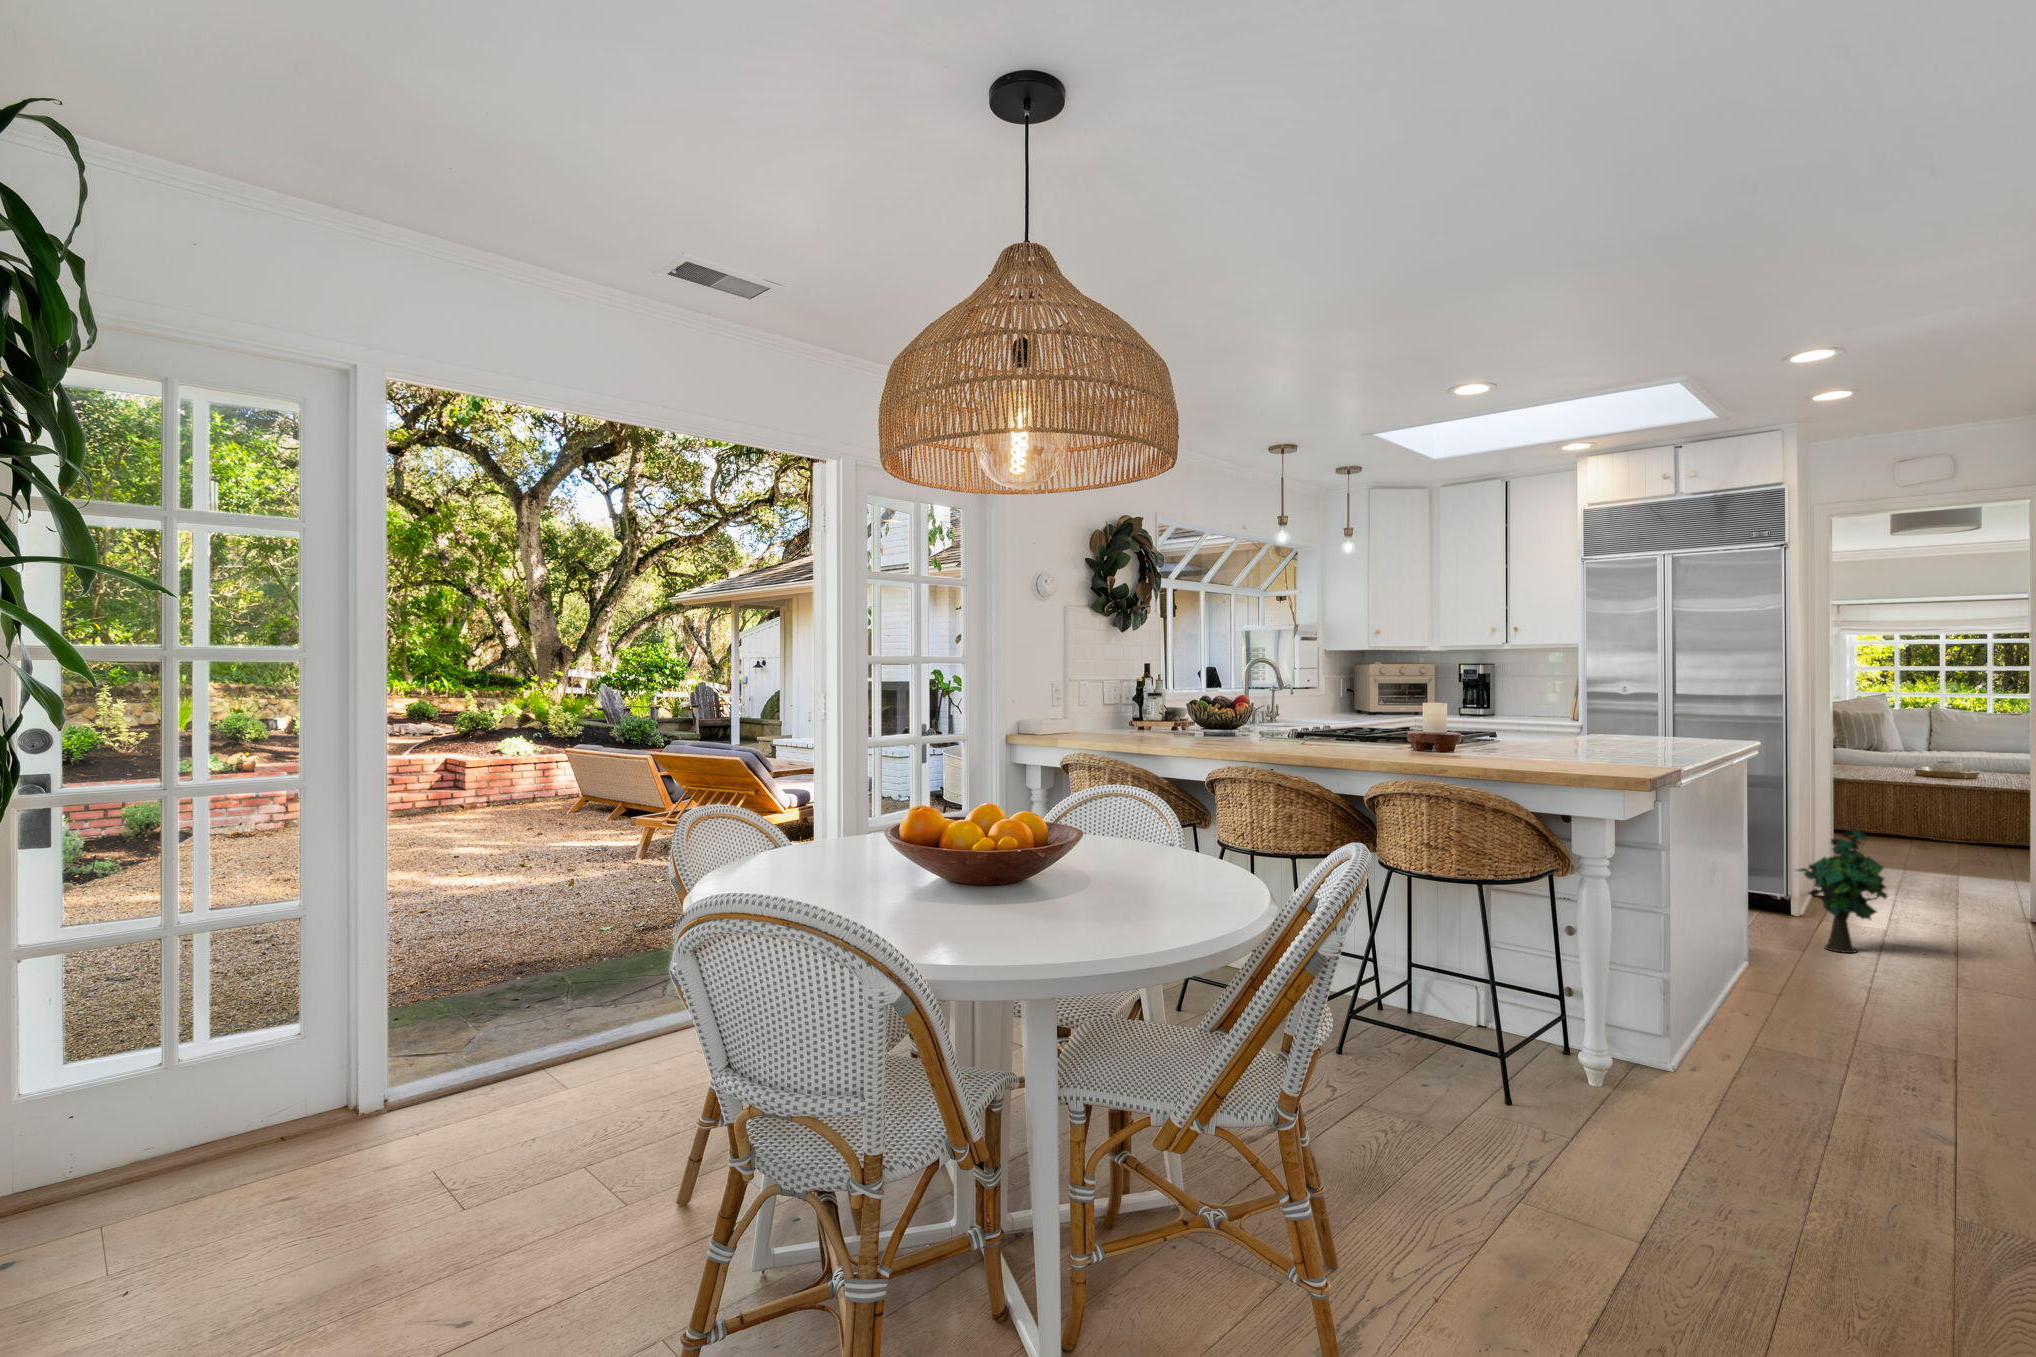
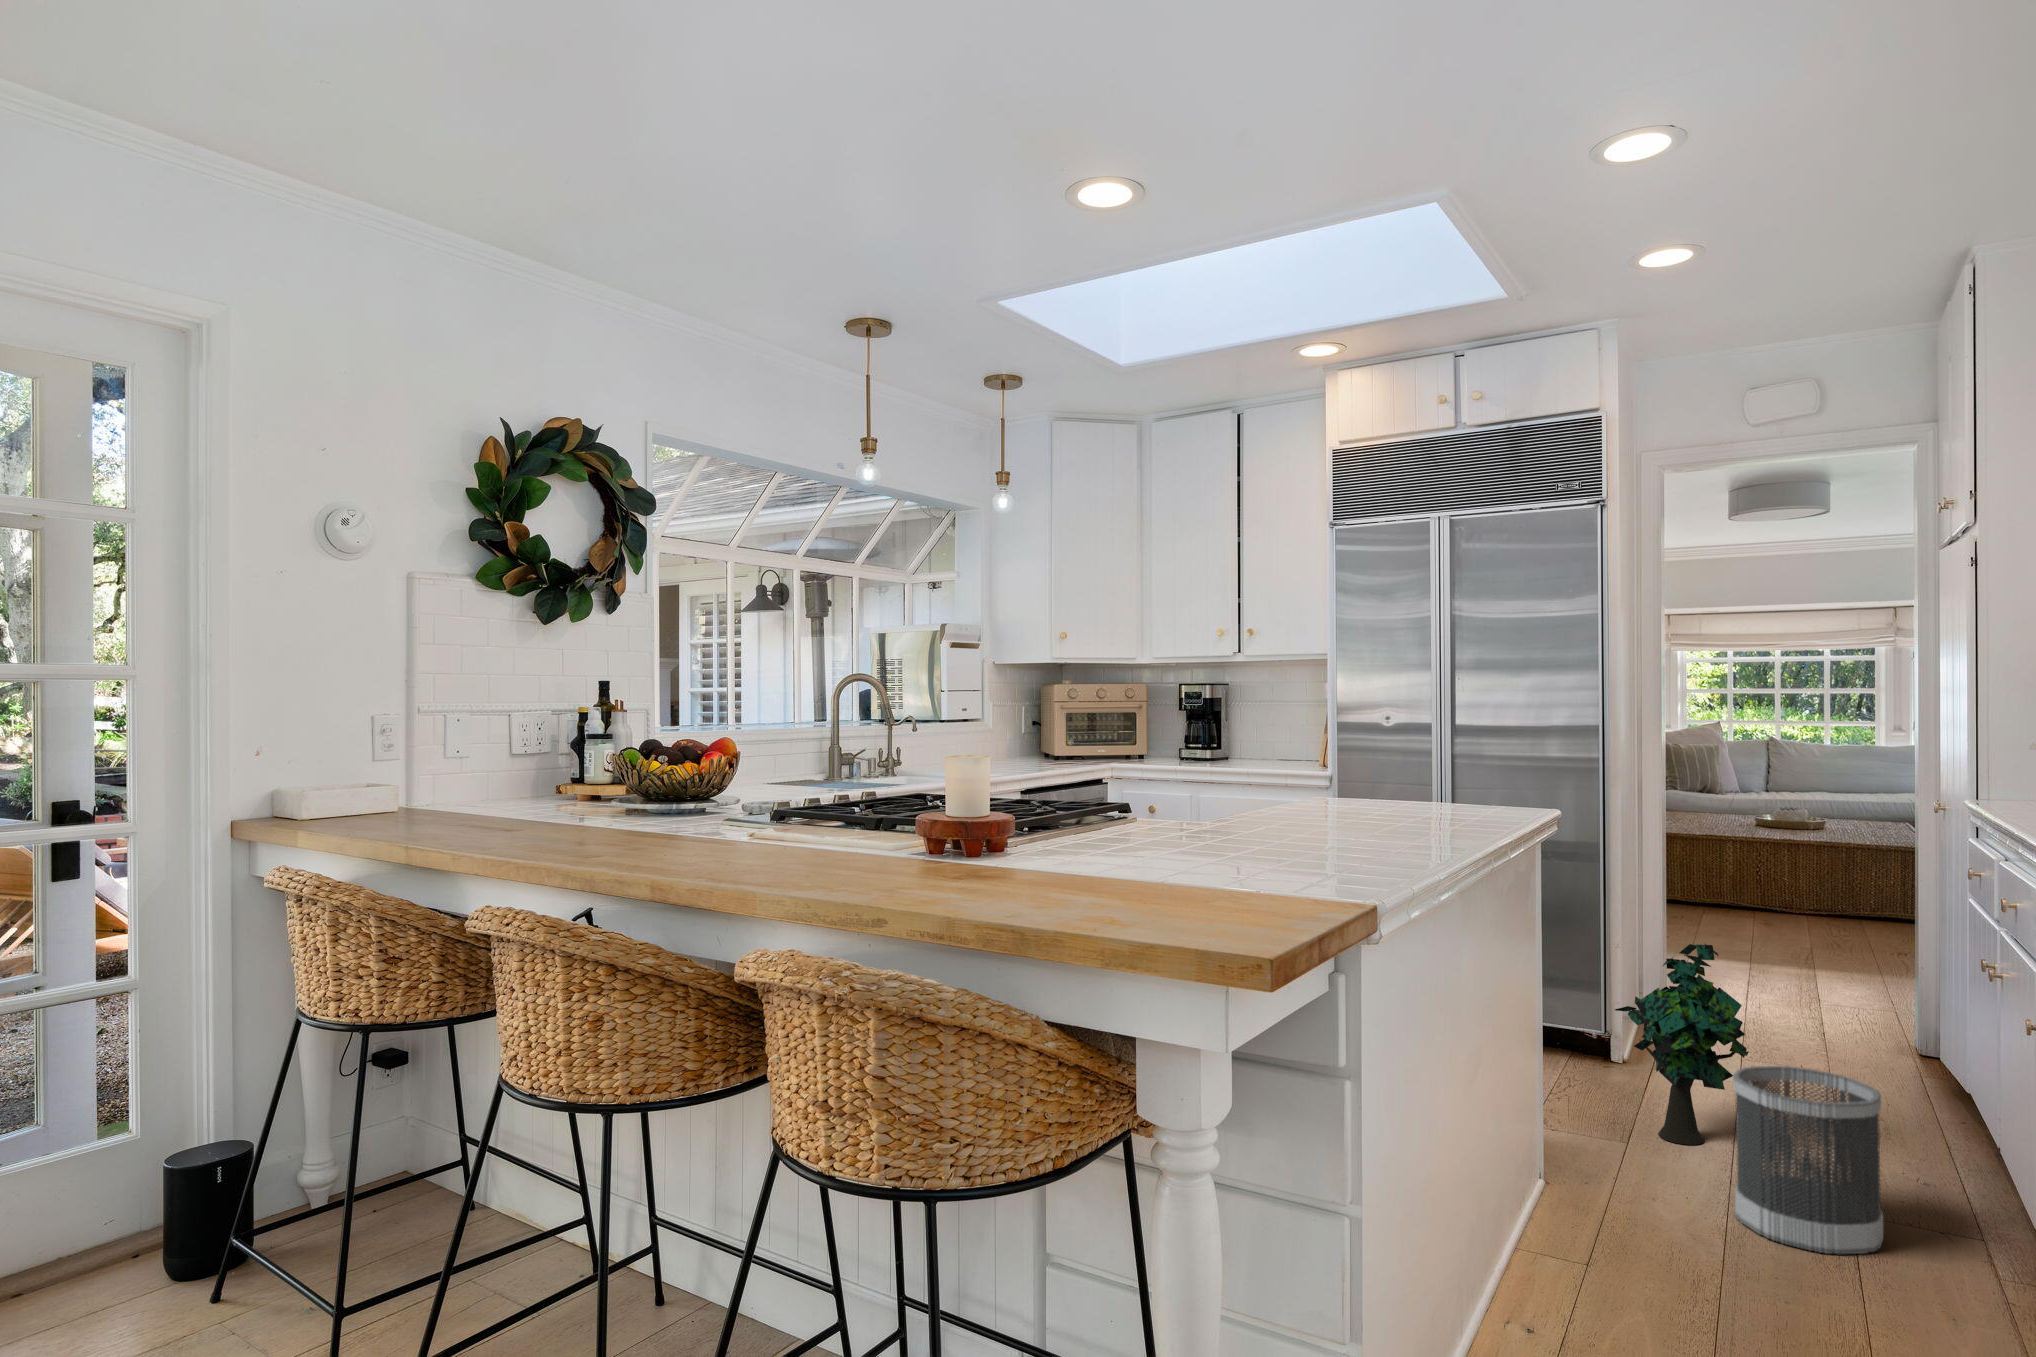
wastebasket: none [1875,897,1974,1000] -> present [1733,1066,1884,1254]

